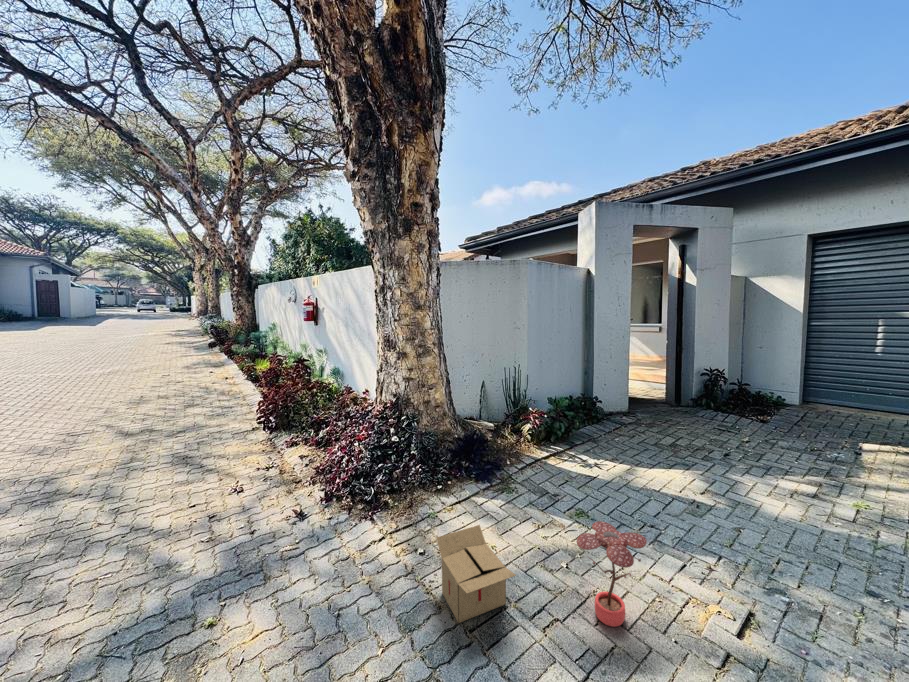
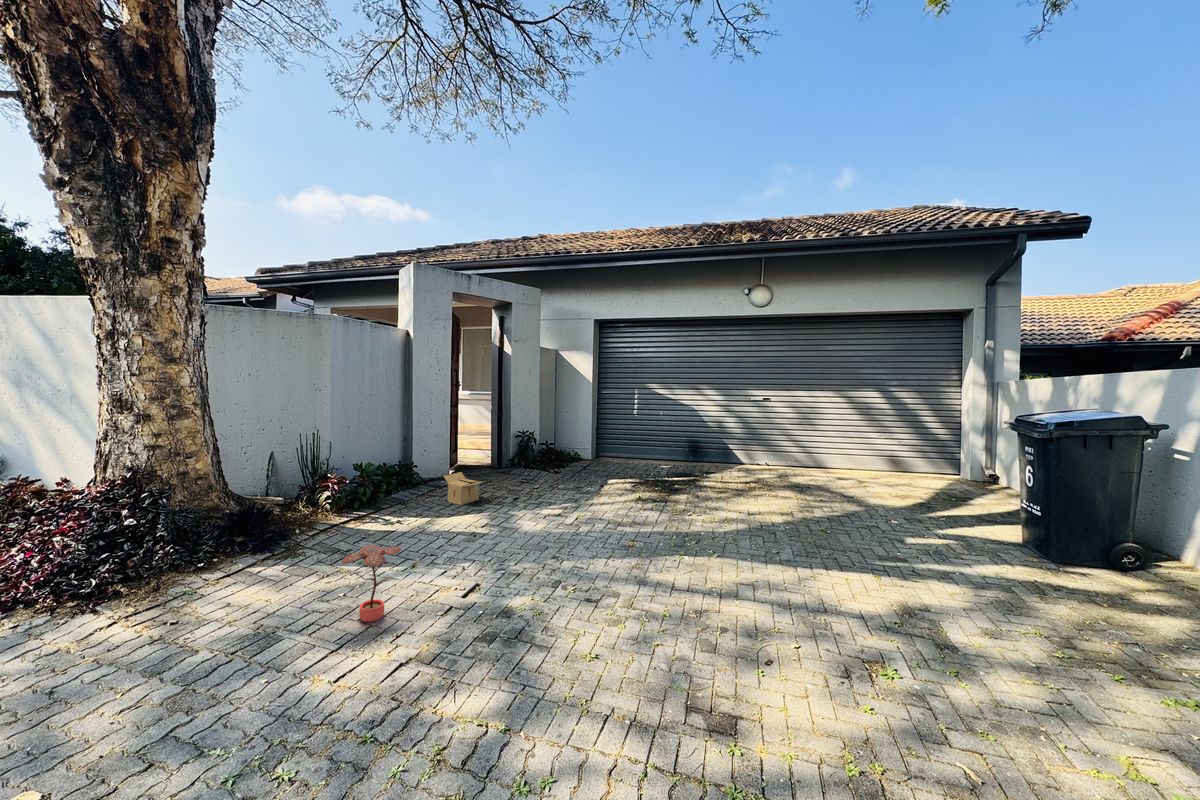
cardboard box: present [437,525,516,623] -> present [444,472,481,505]

